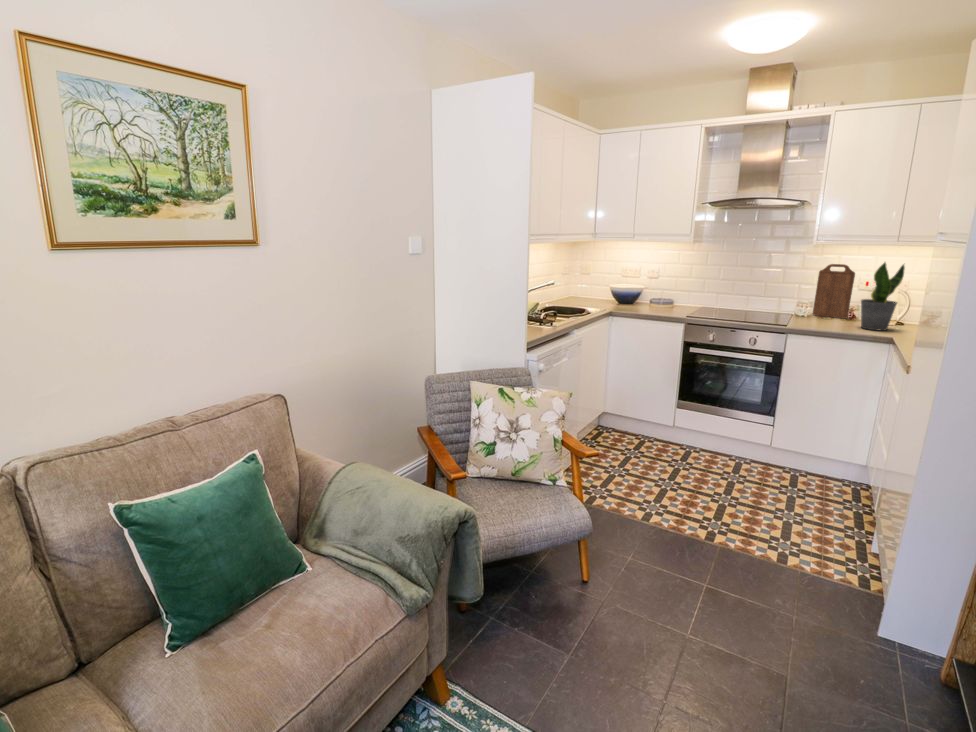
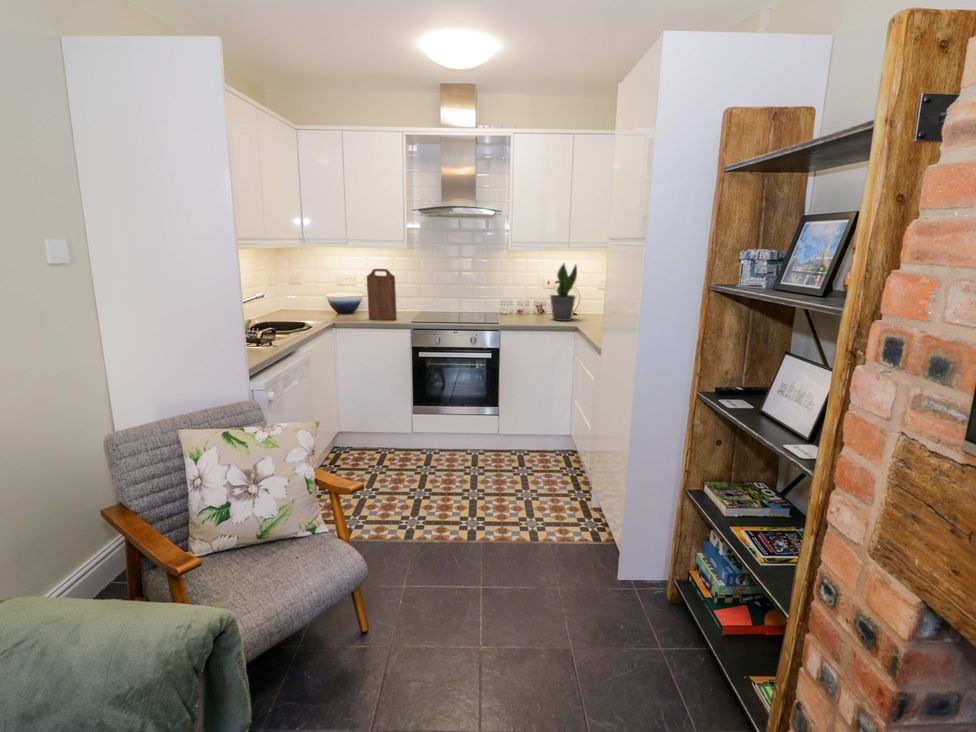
cutting board: present [812,264,855,318] -> present [367,269,397,320]

